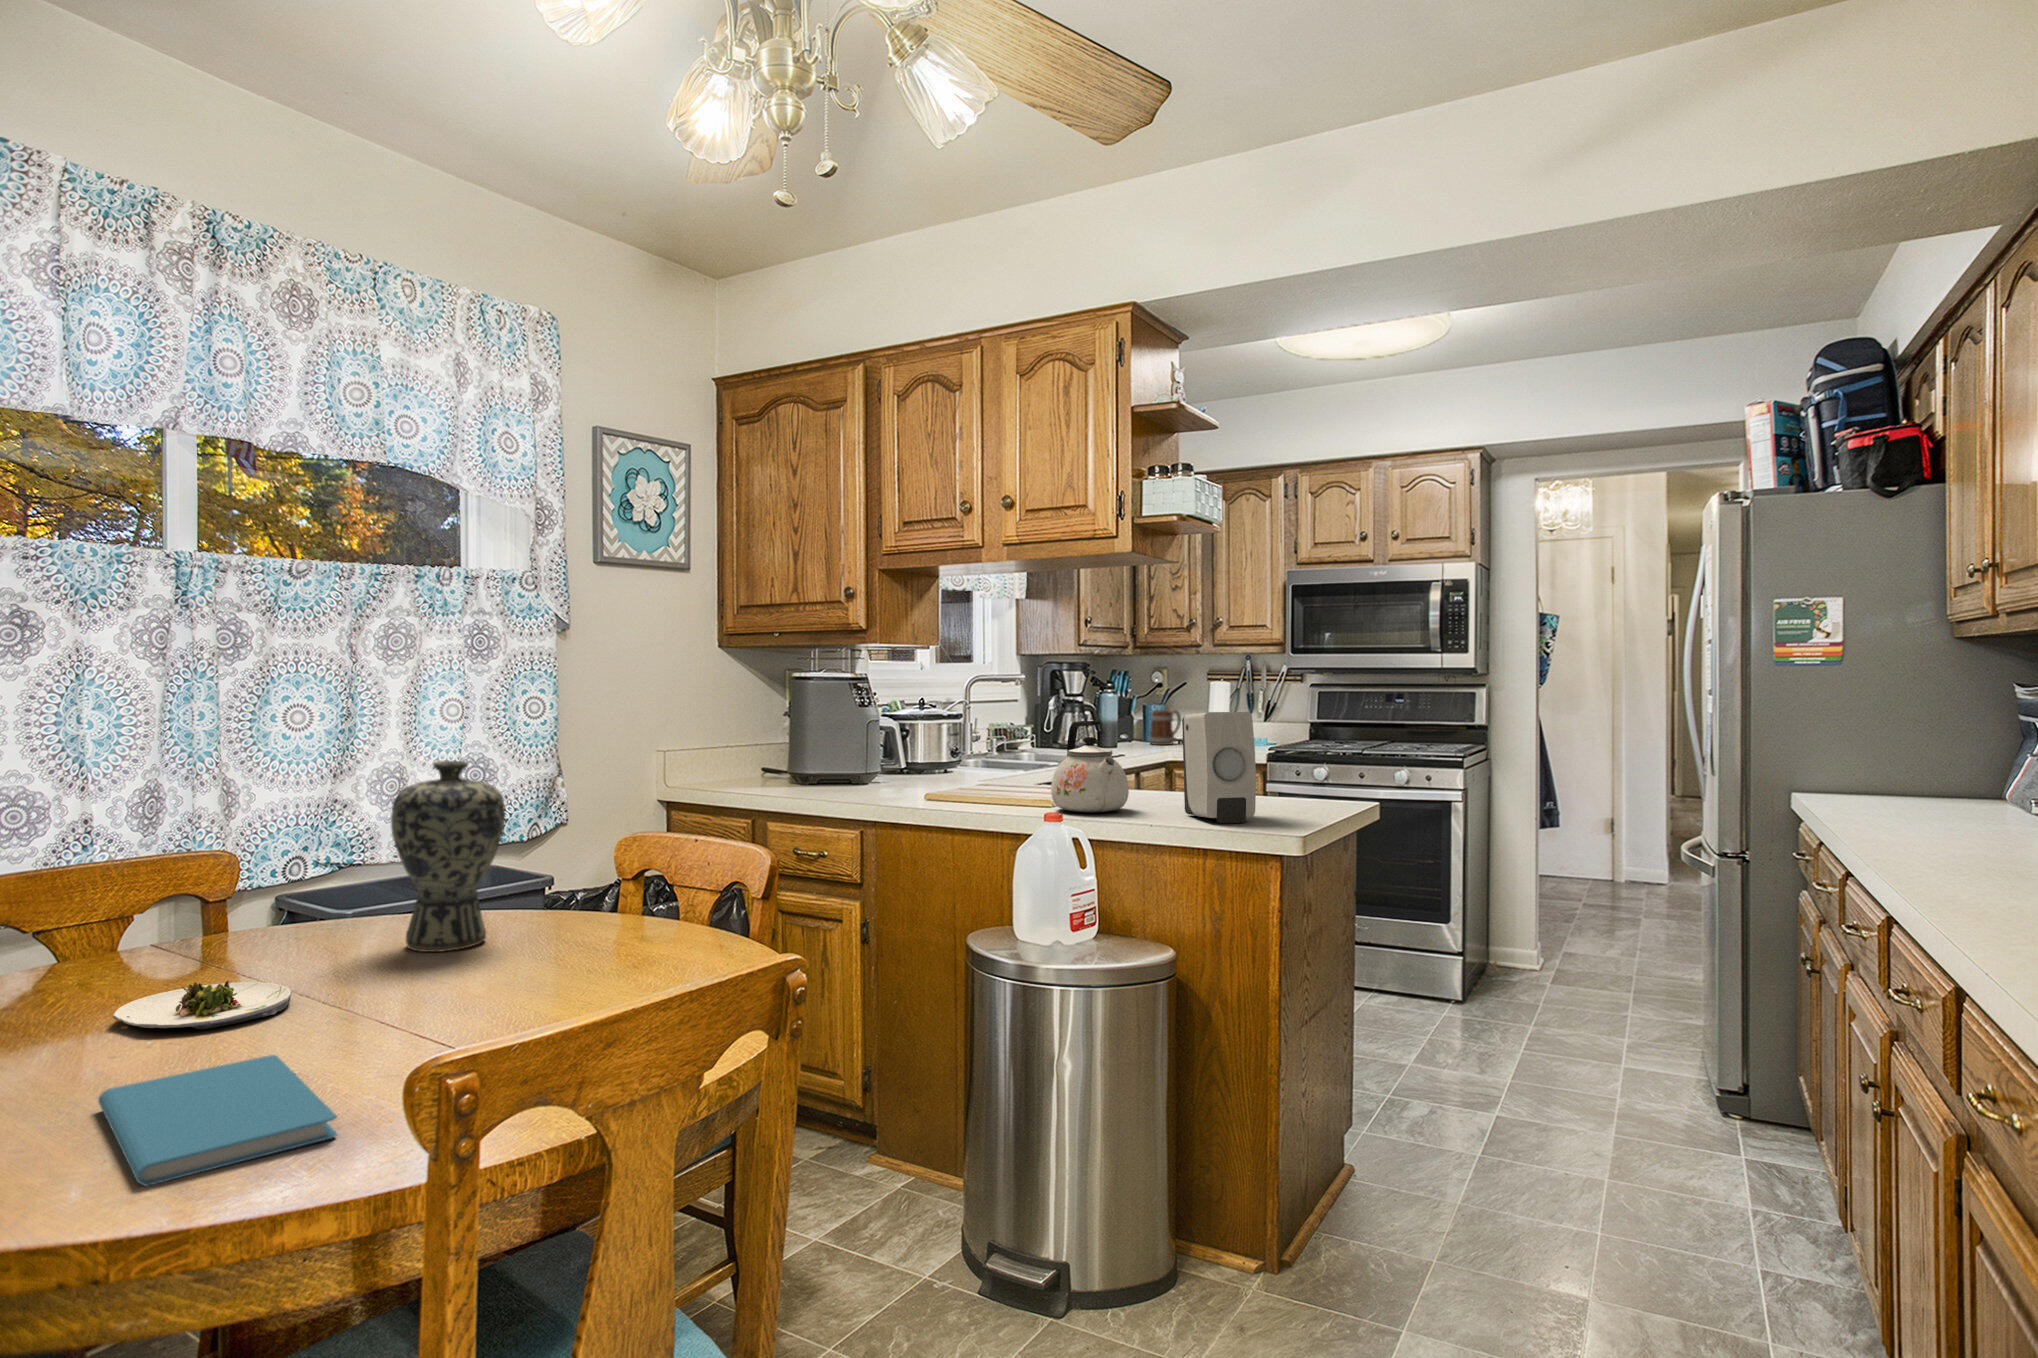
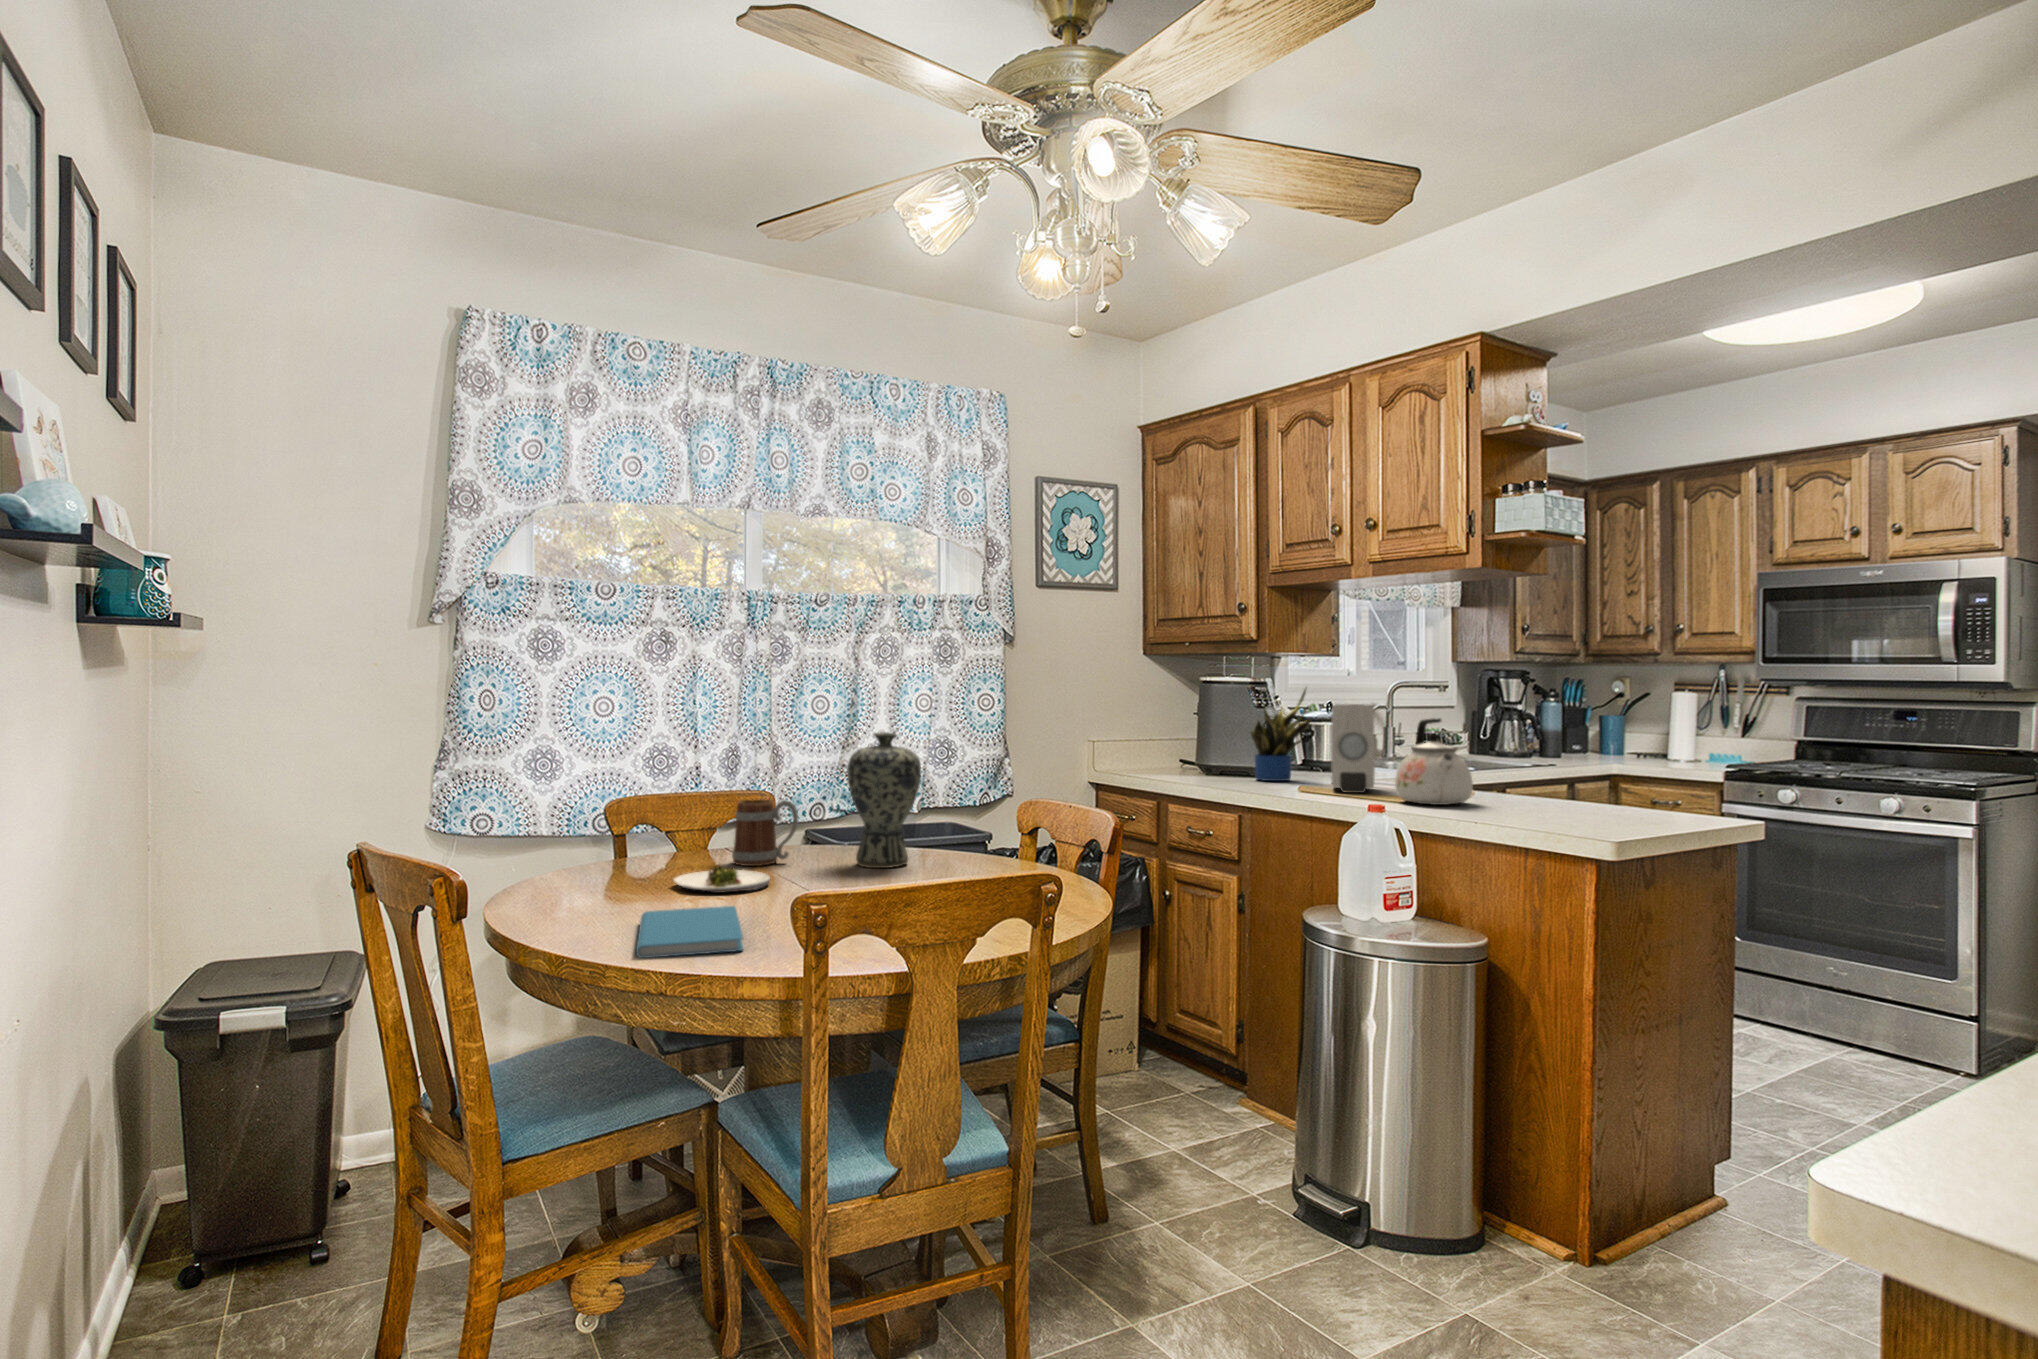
potted plant: none [868,684,937,792] -> present [1251,690,1311,781]
mug: present [1149,710,1181,745] -> present [732,800,799,866]
soap dispenser: present [1182,712,1256,823] -> present [1331,704,1375,793]

